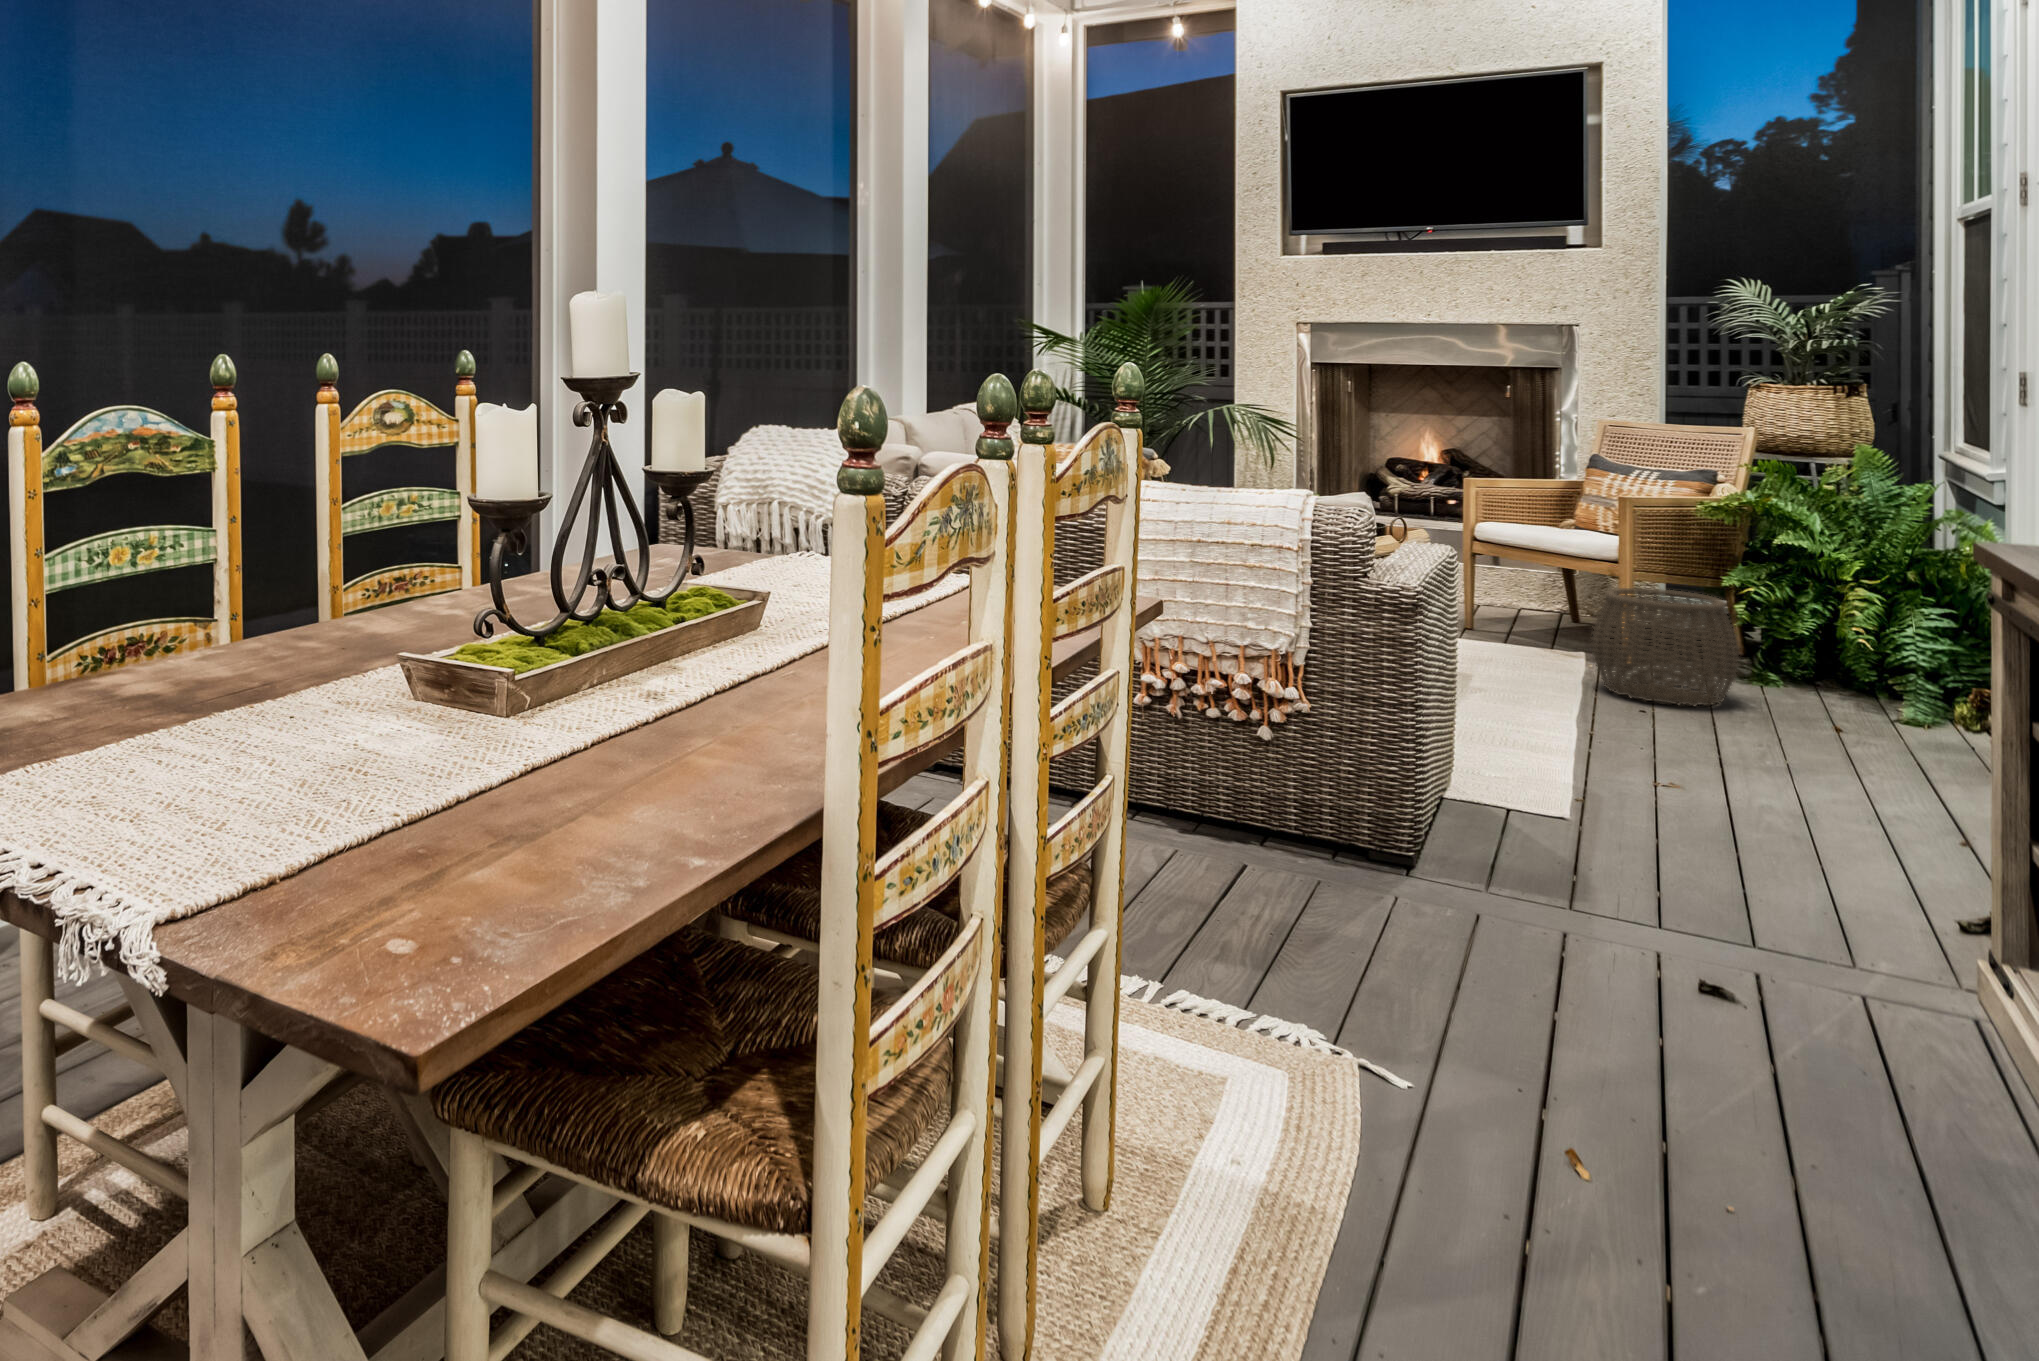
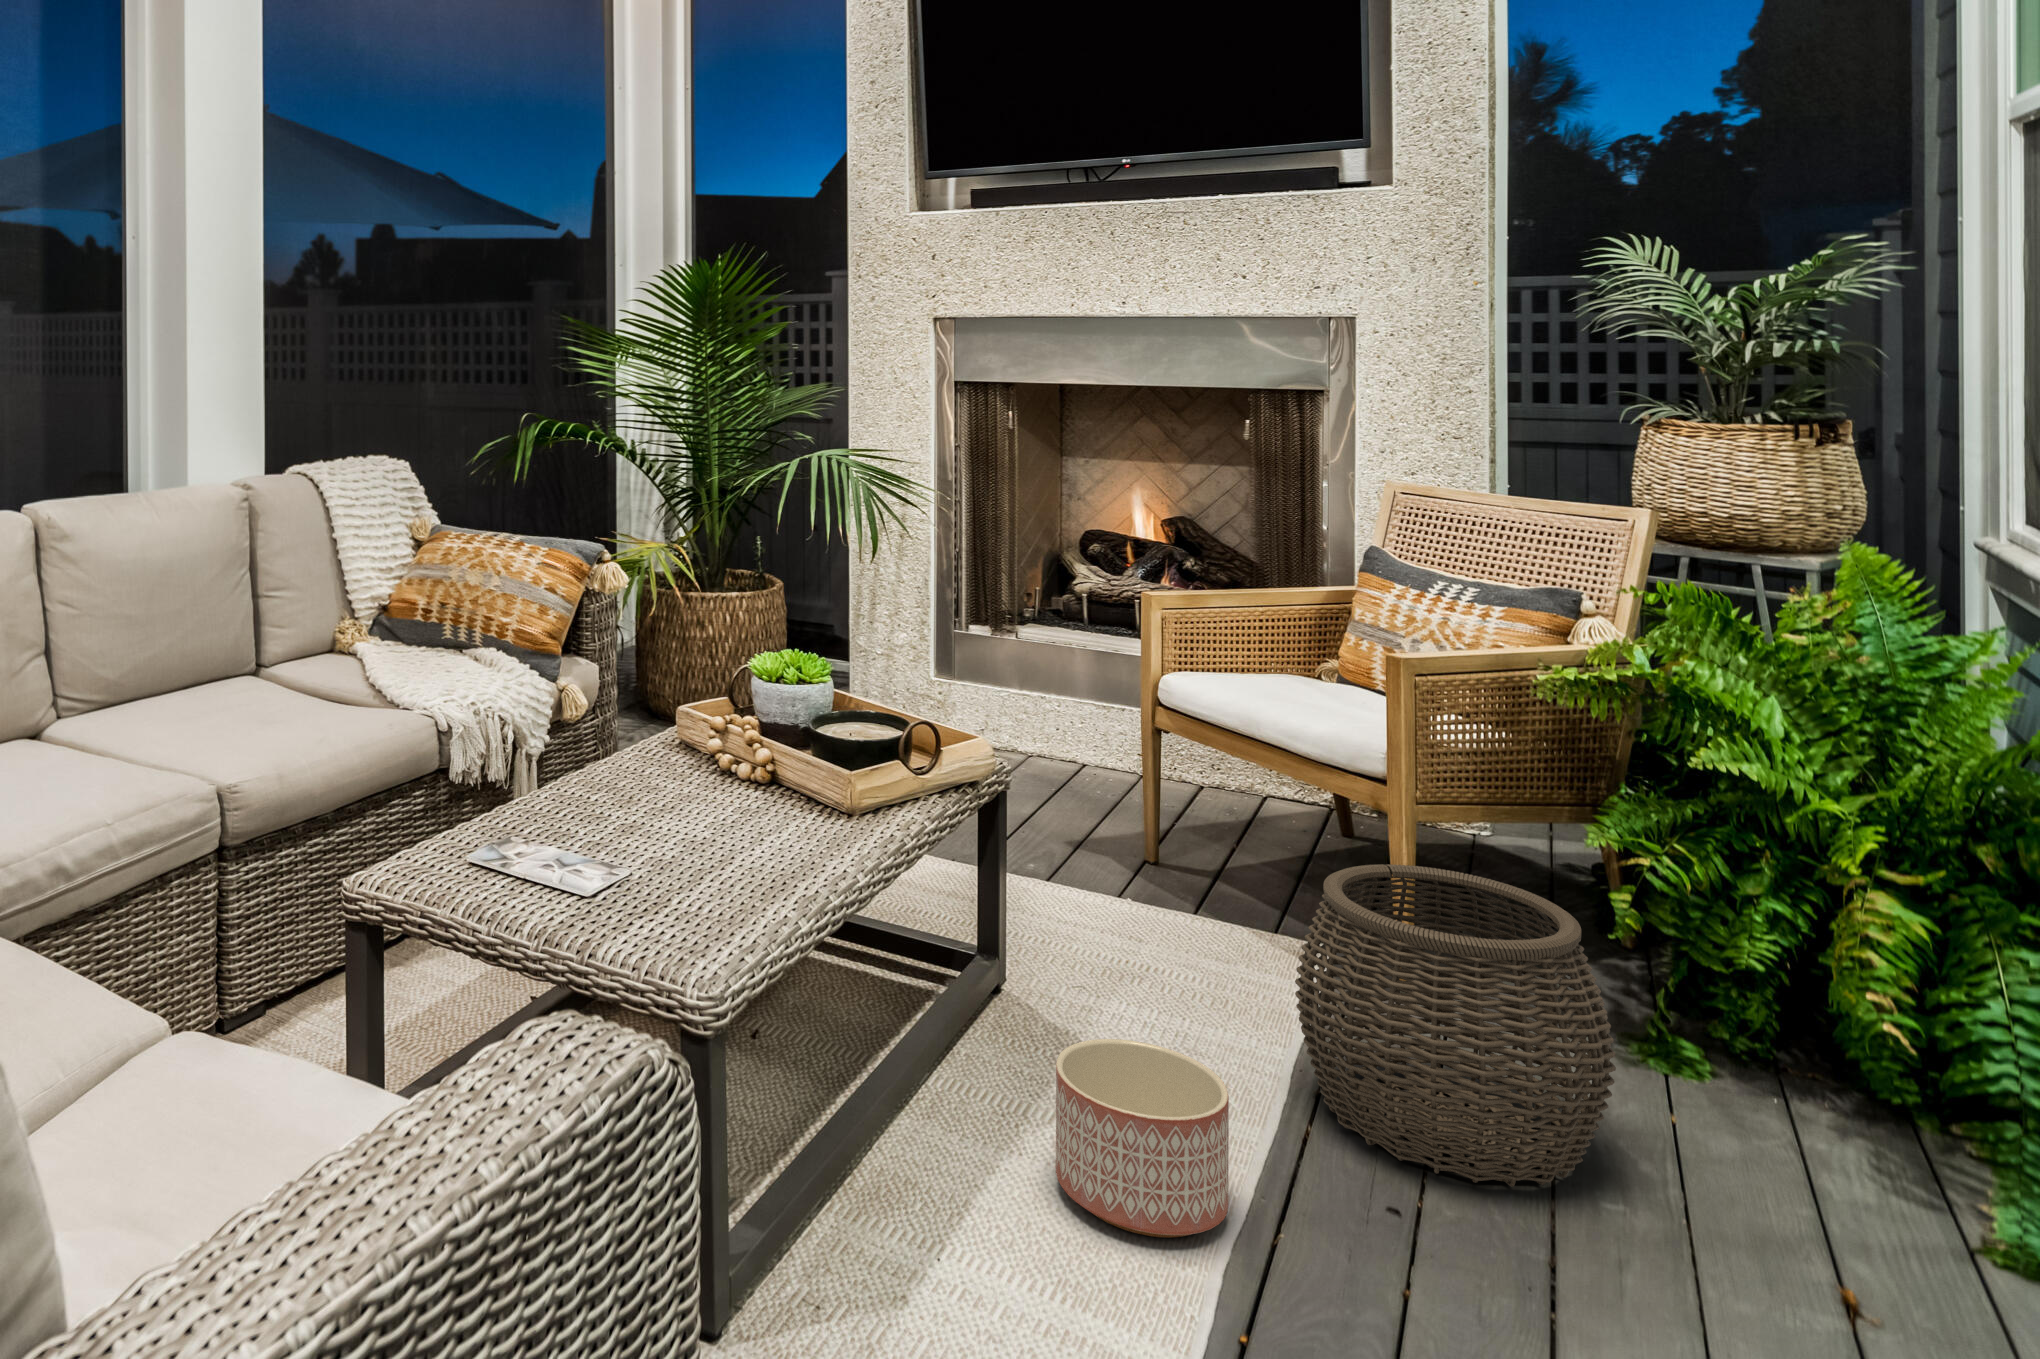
planter: none [1497,651,1578,716] -> present [1056,1039,1229,1238]

